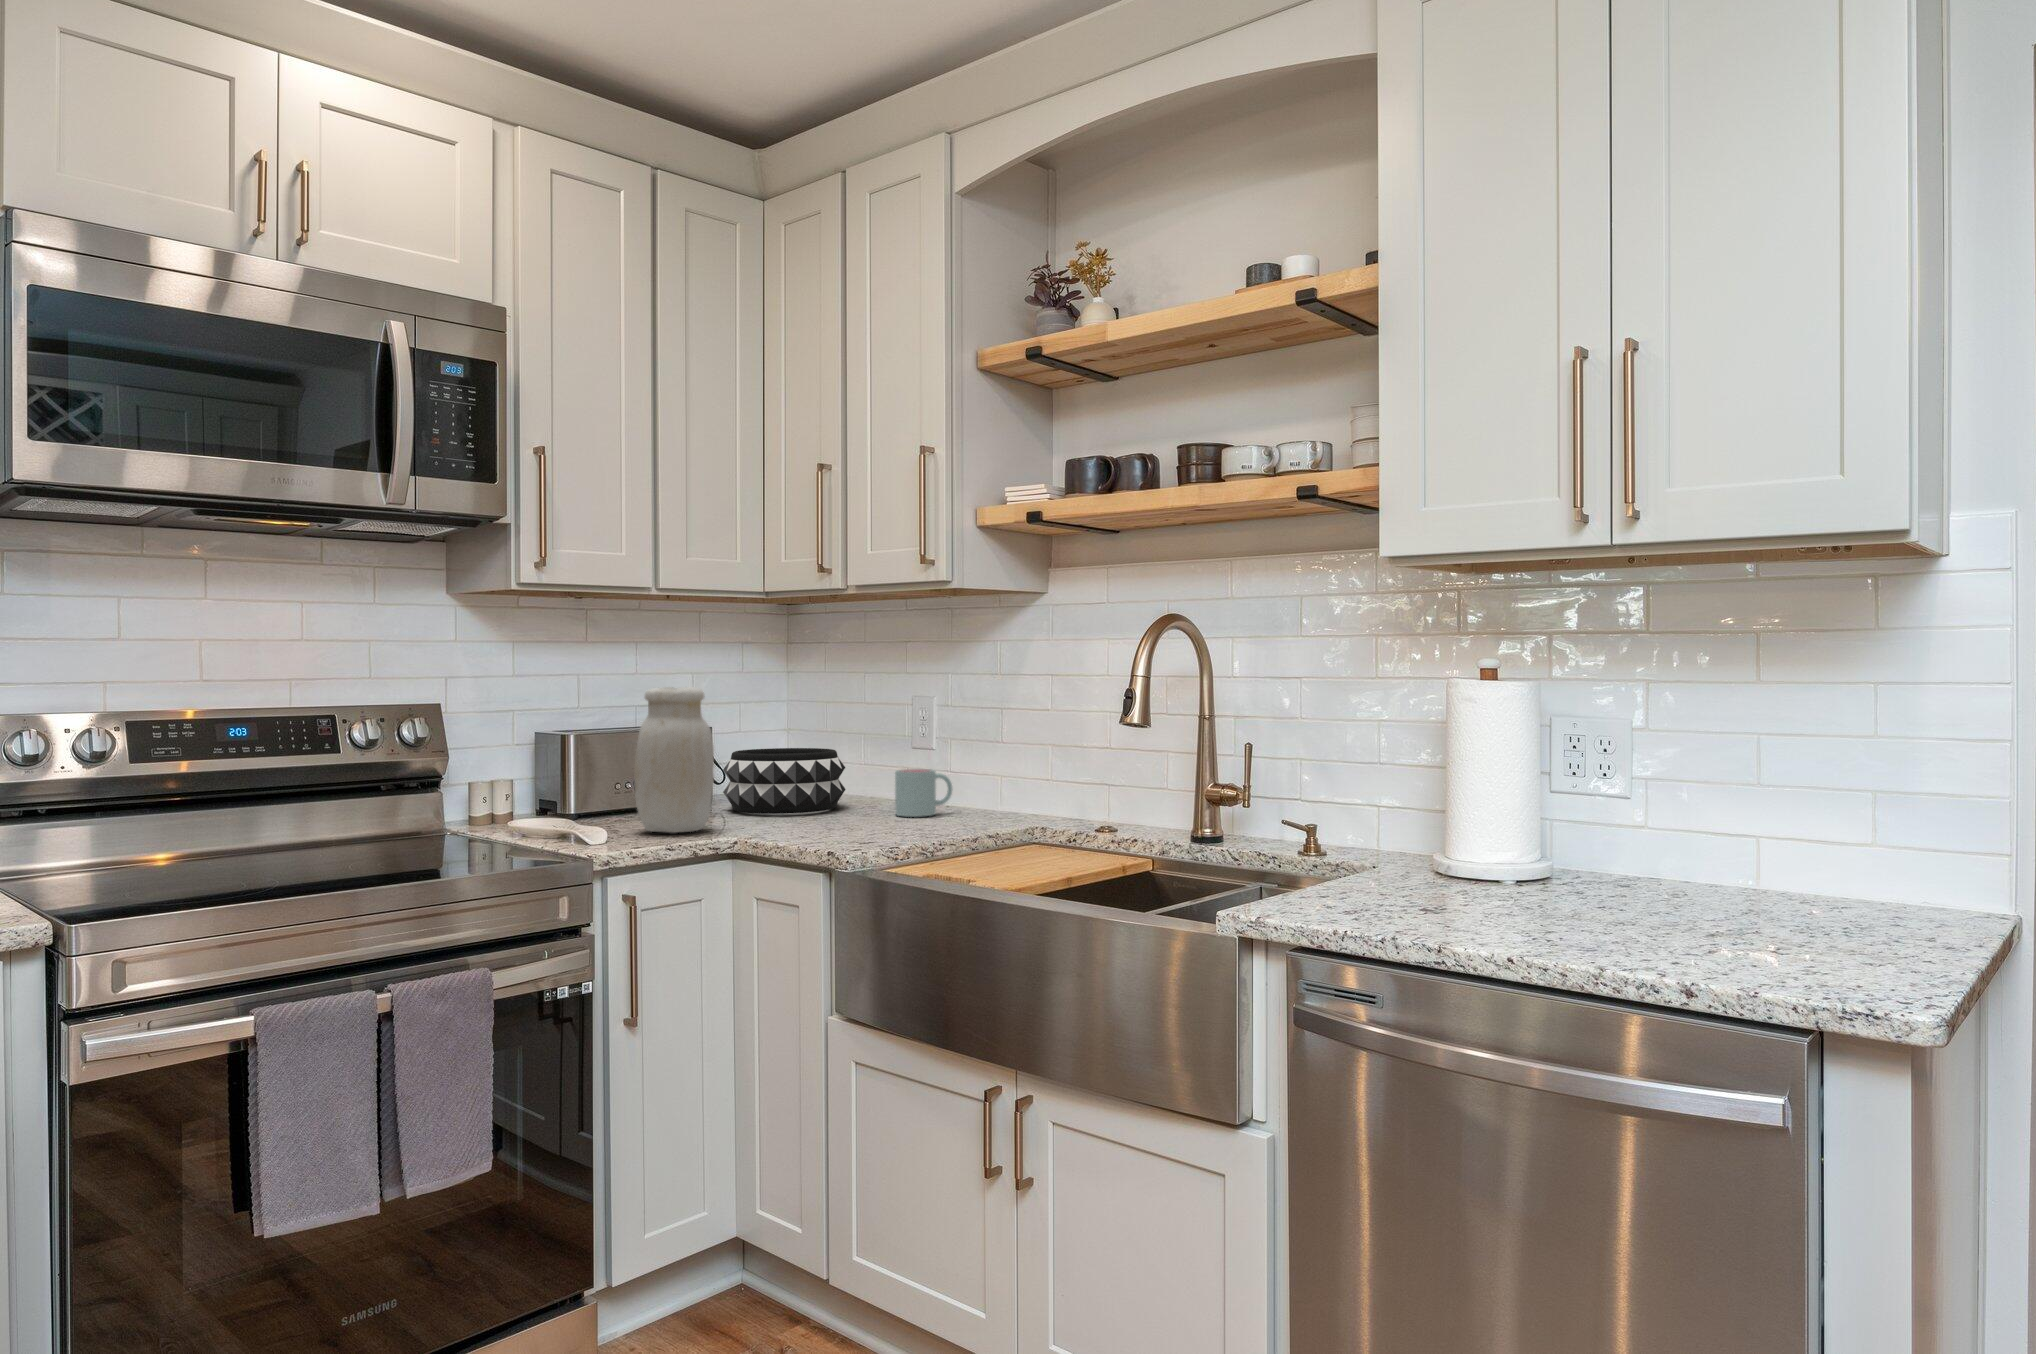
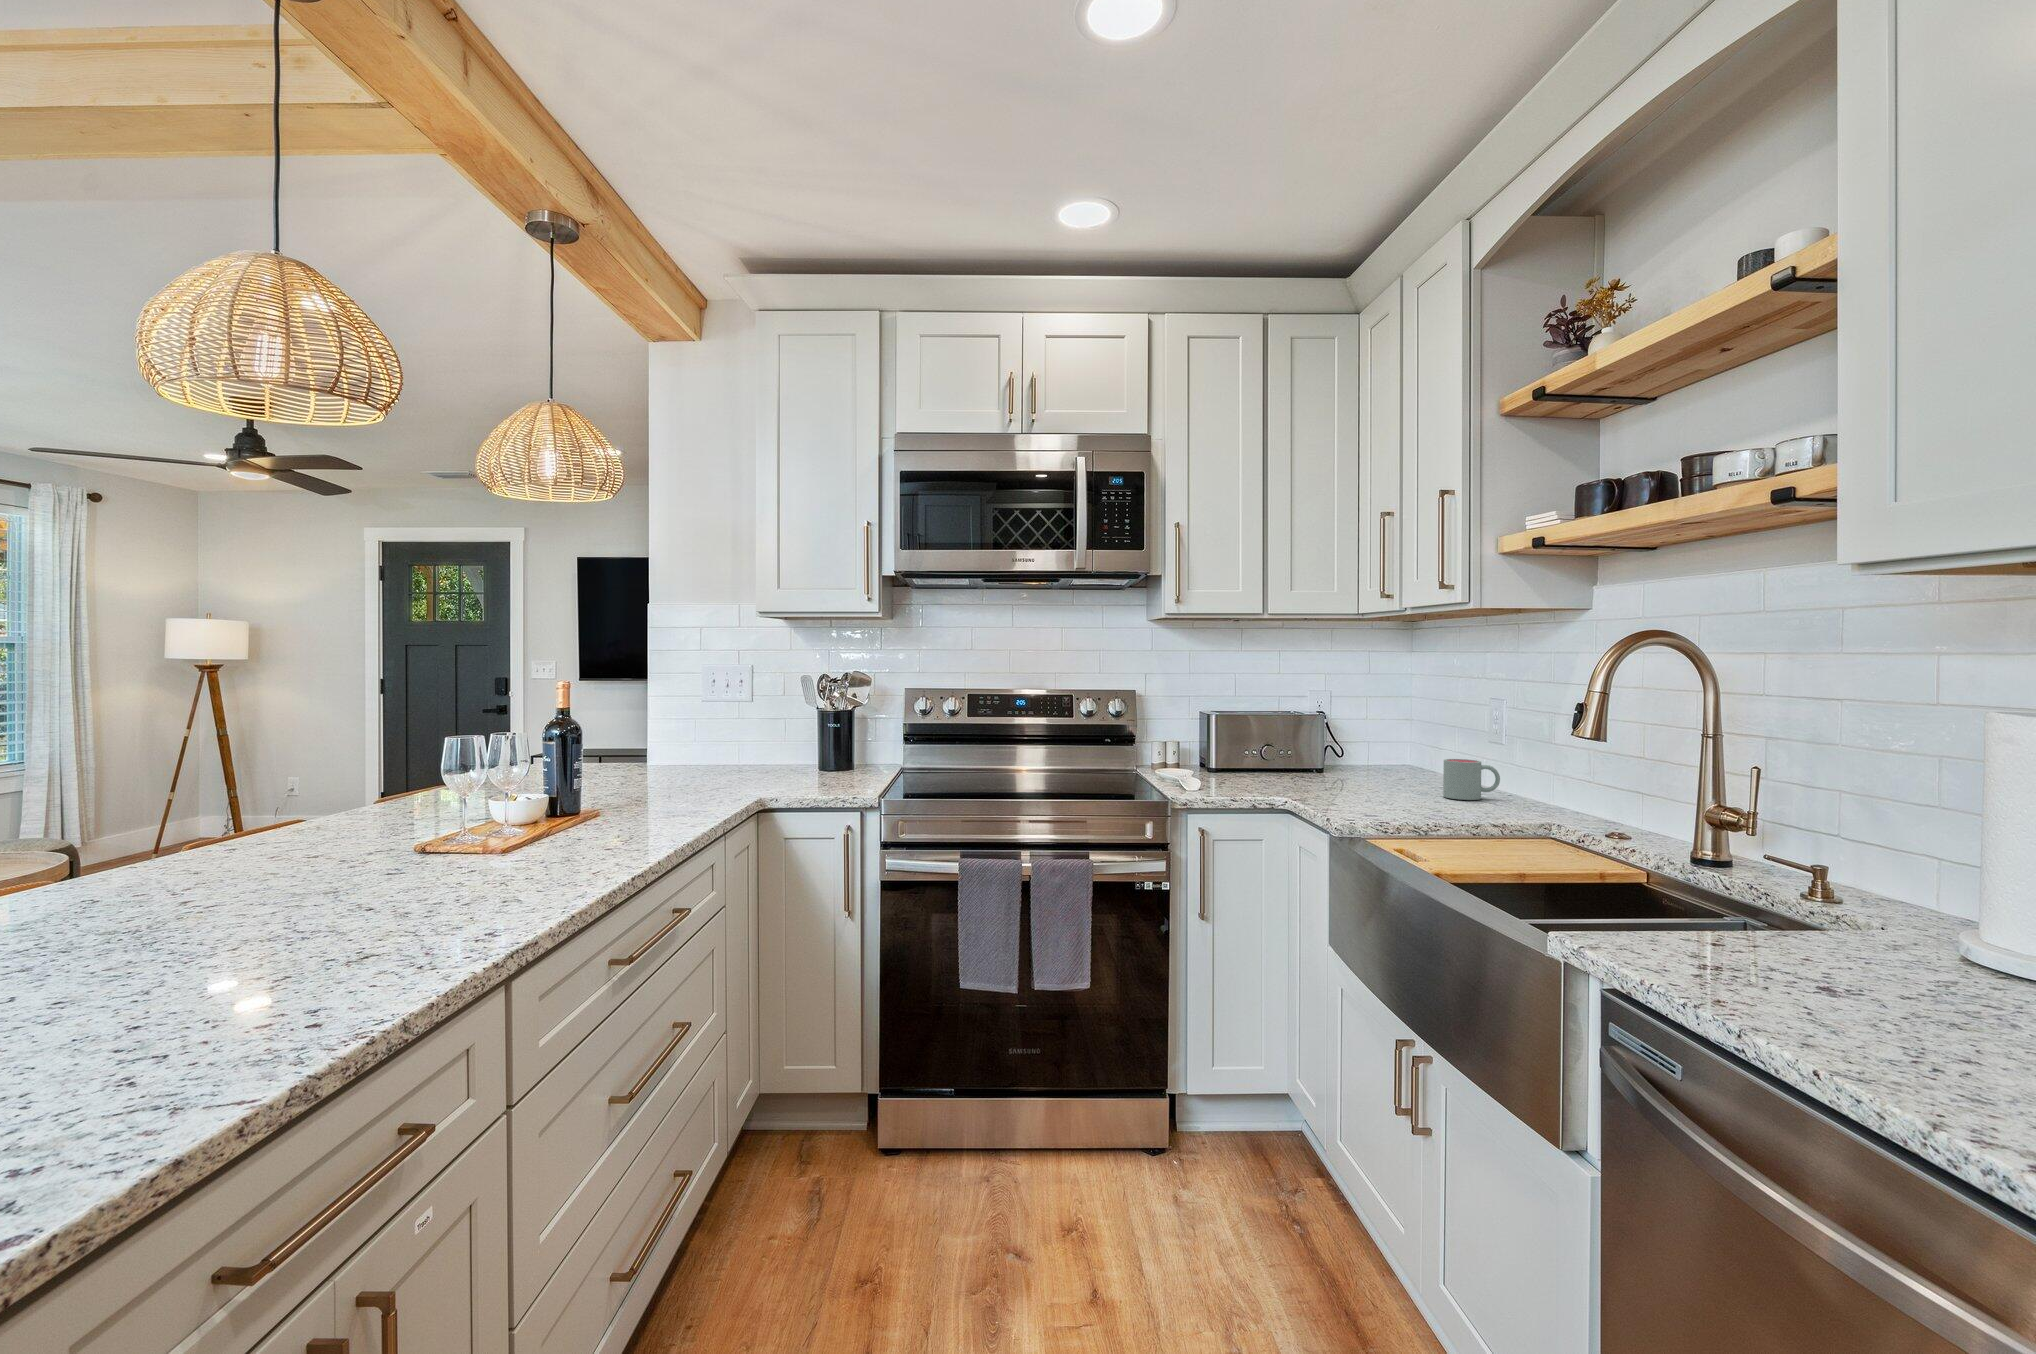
jar: present [635,687,714,833] -> none [1228,687,1284,790]
decorative bowl: present [723,748,846,814] -> none [1318,733,1417,785]

